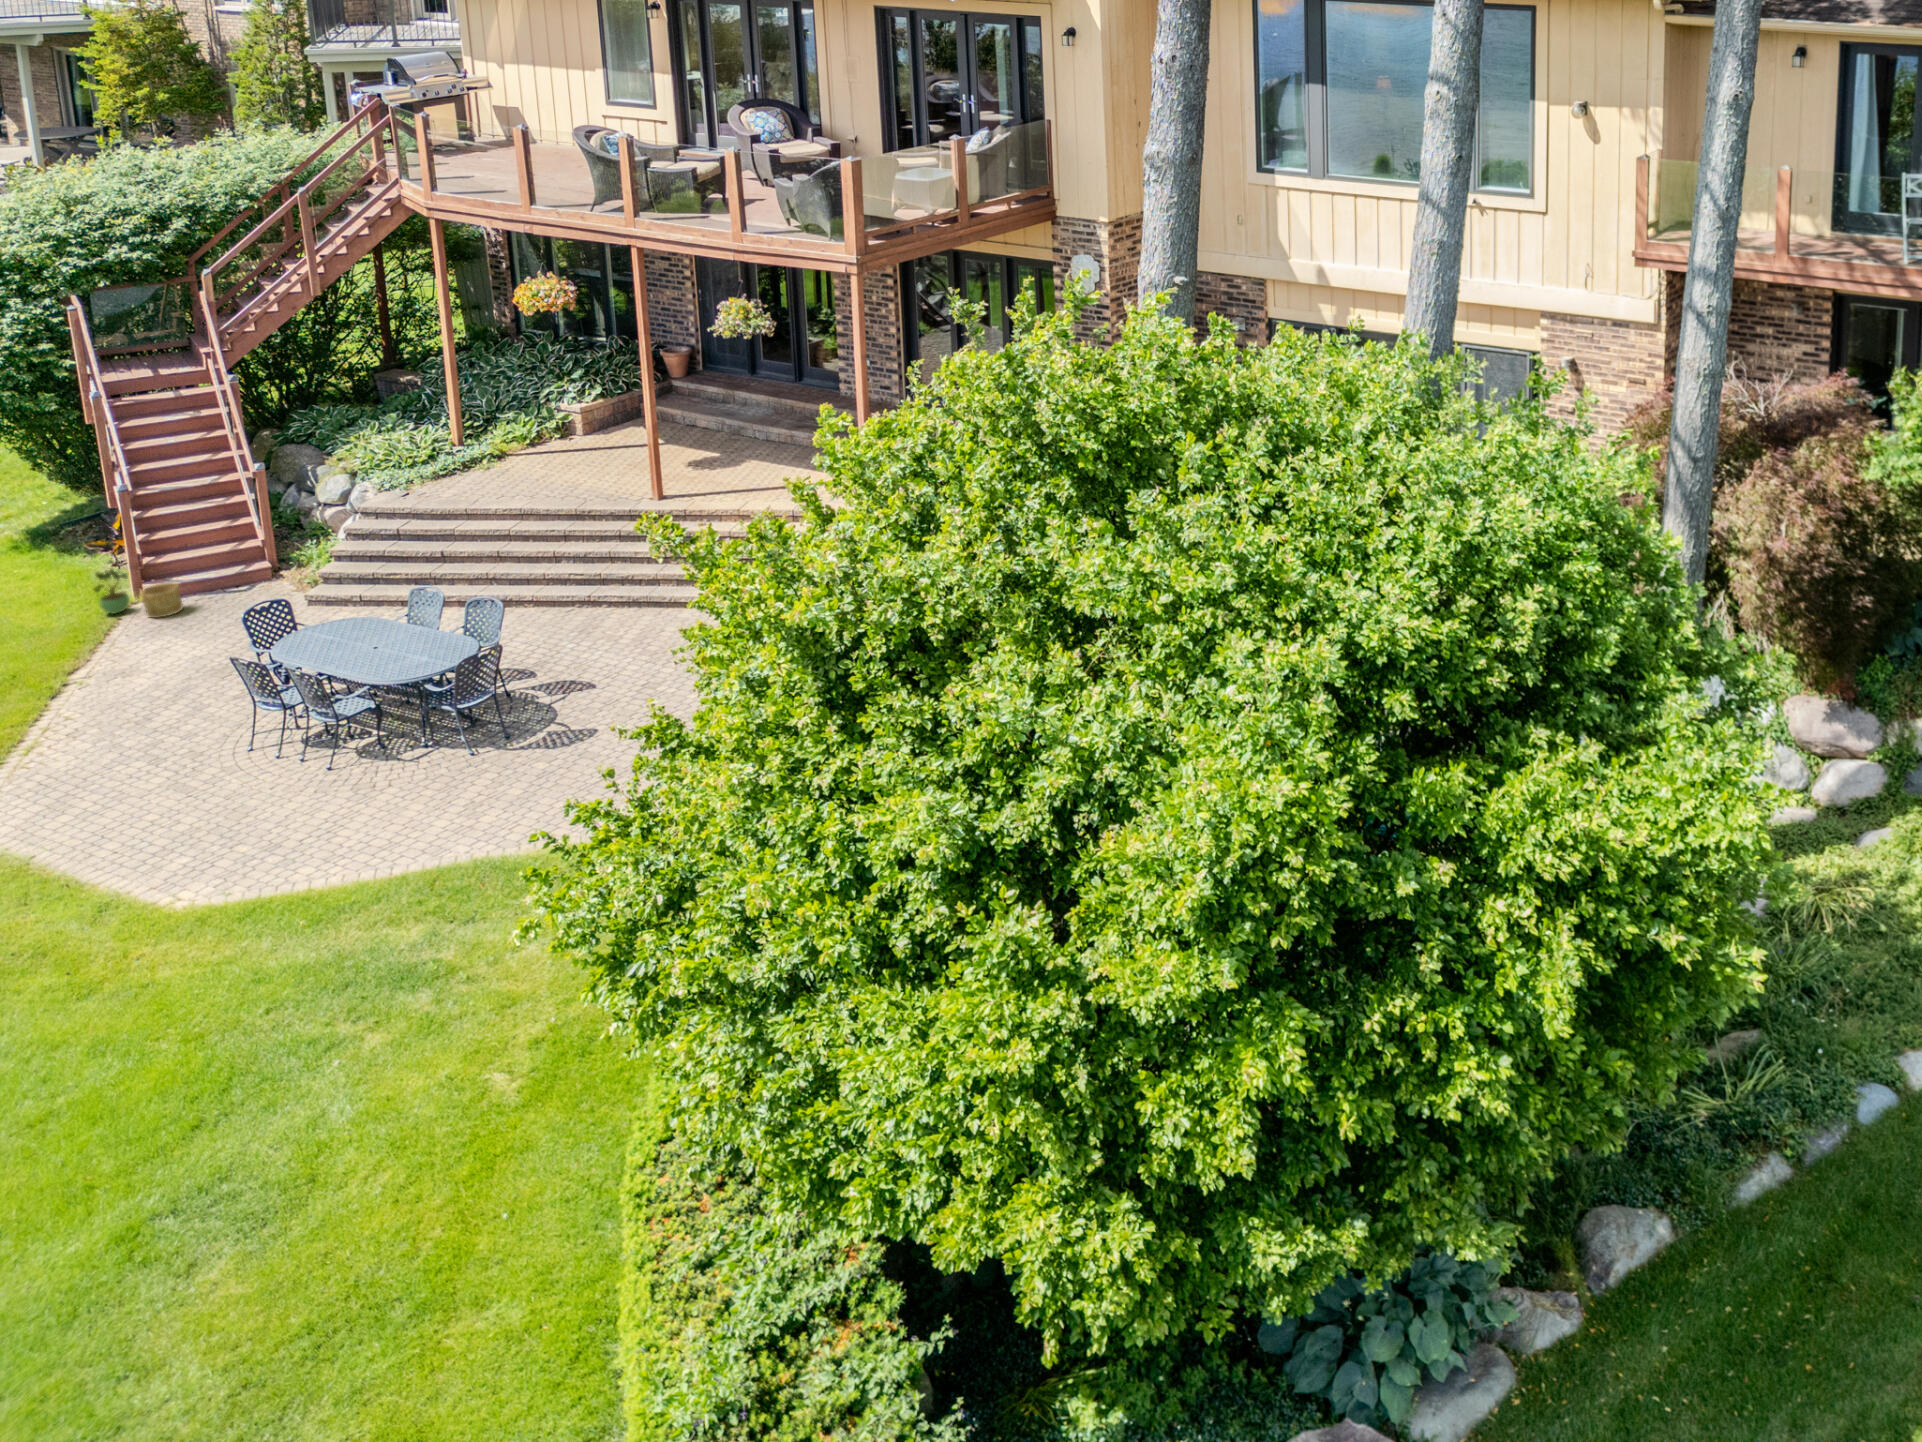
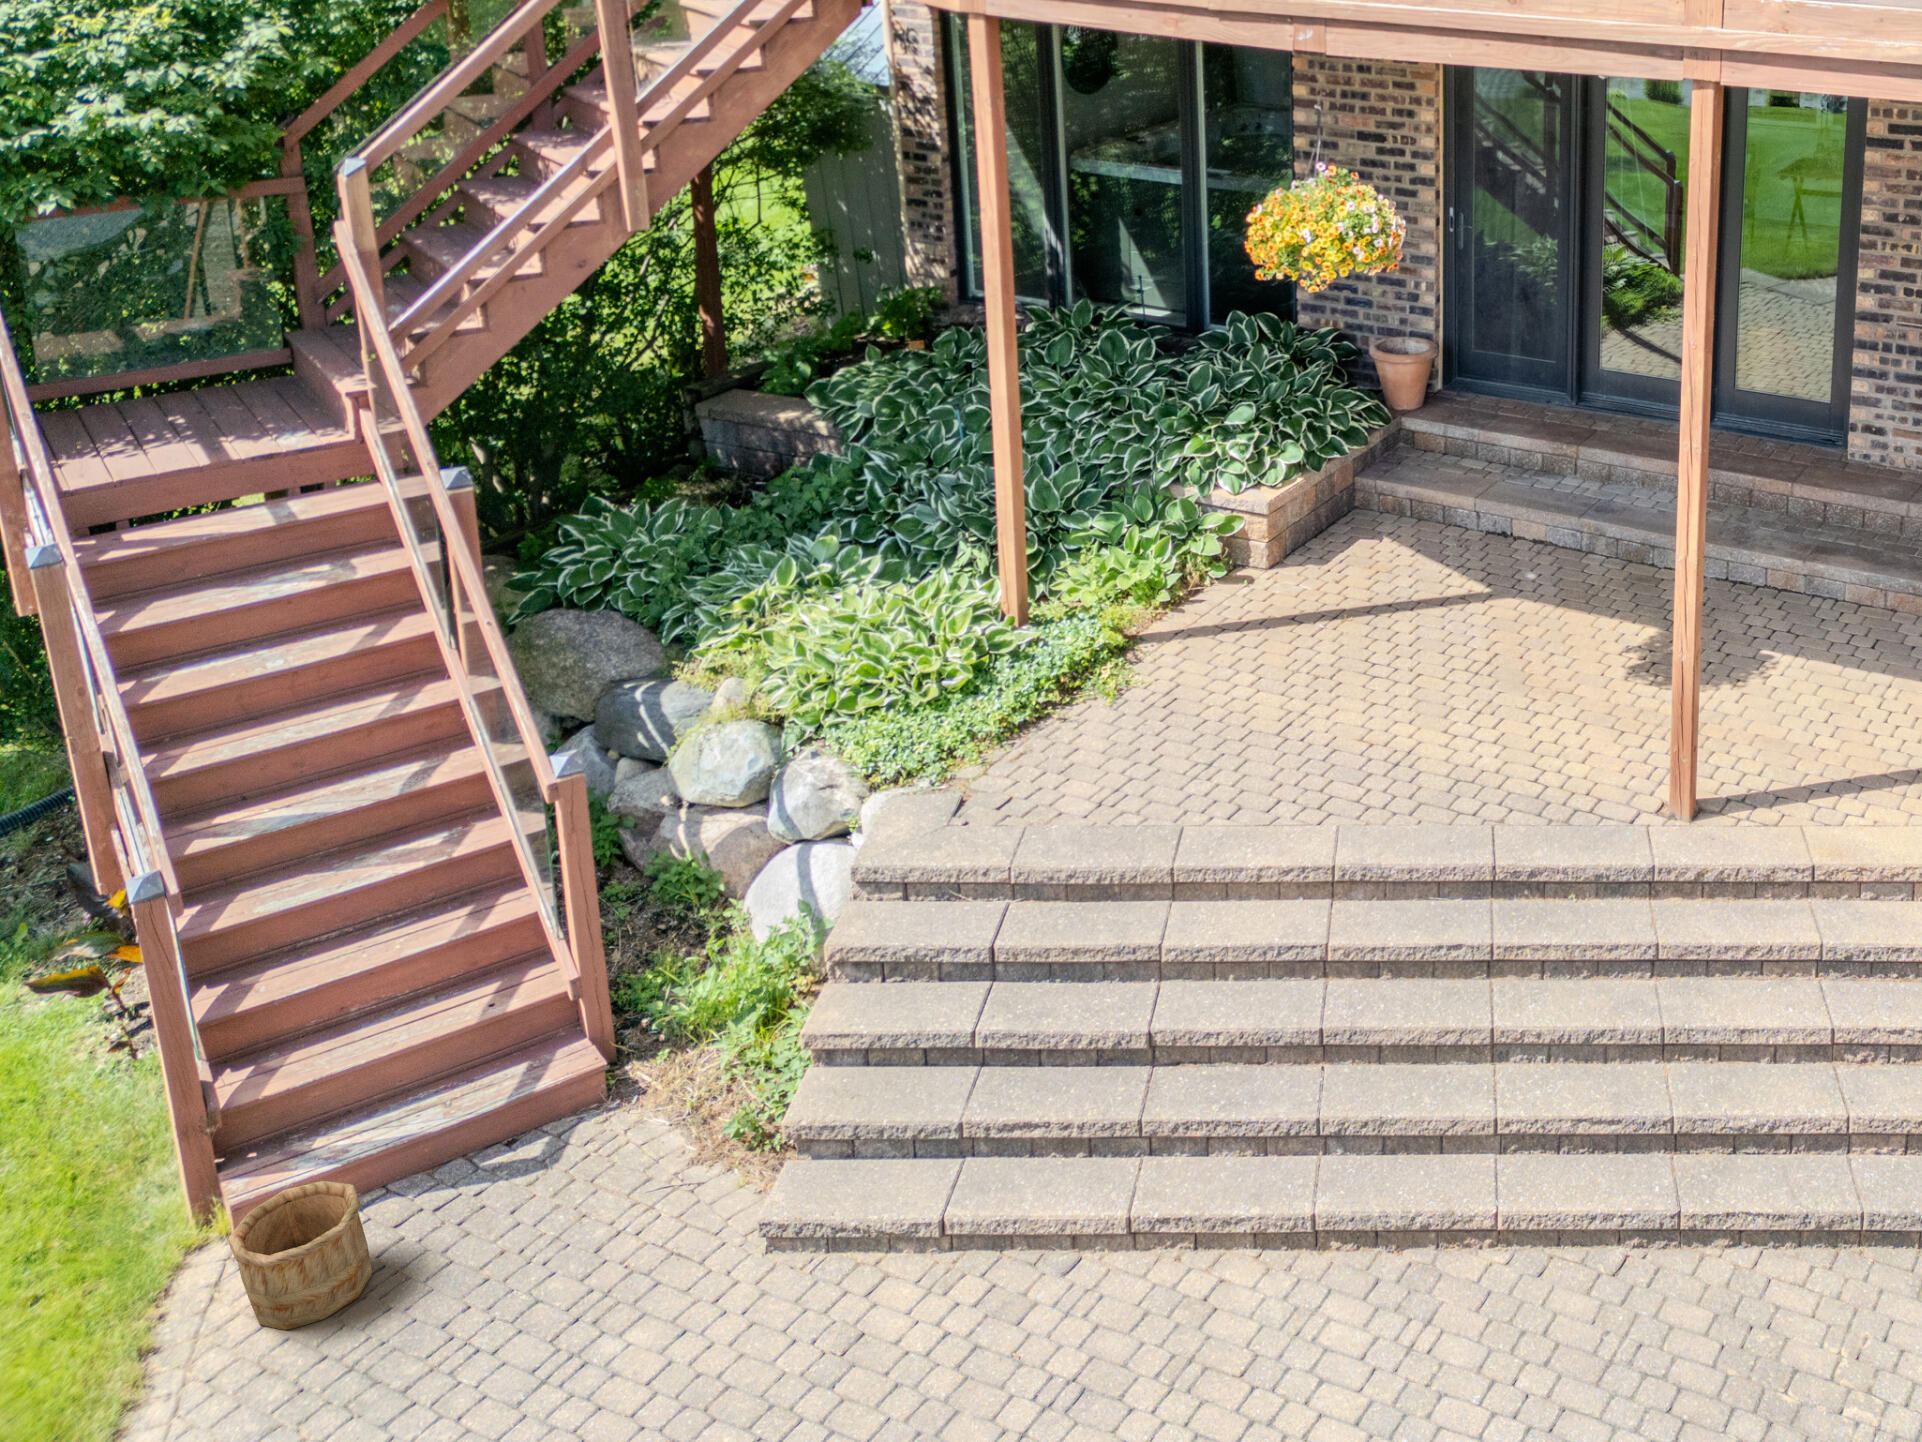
potted plant: present [94,569,129,614] -> none [63,1153,188,1305]

